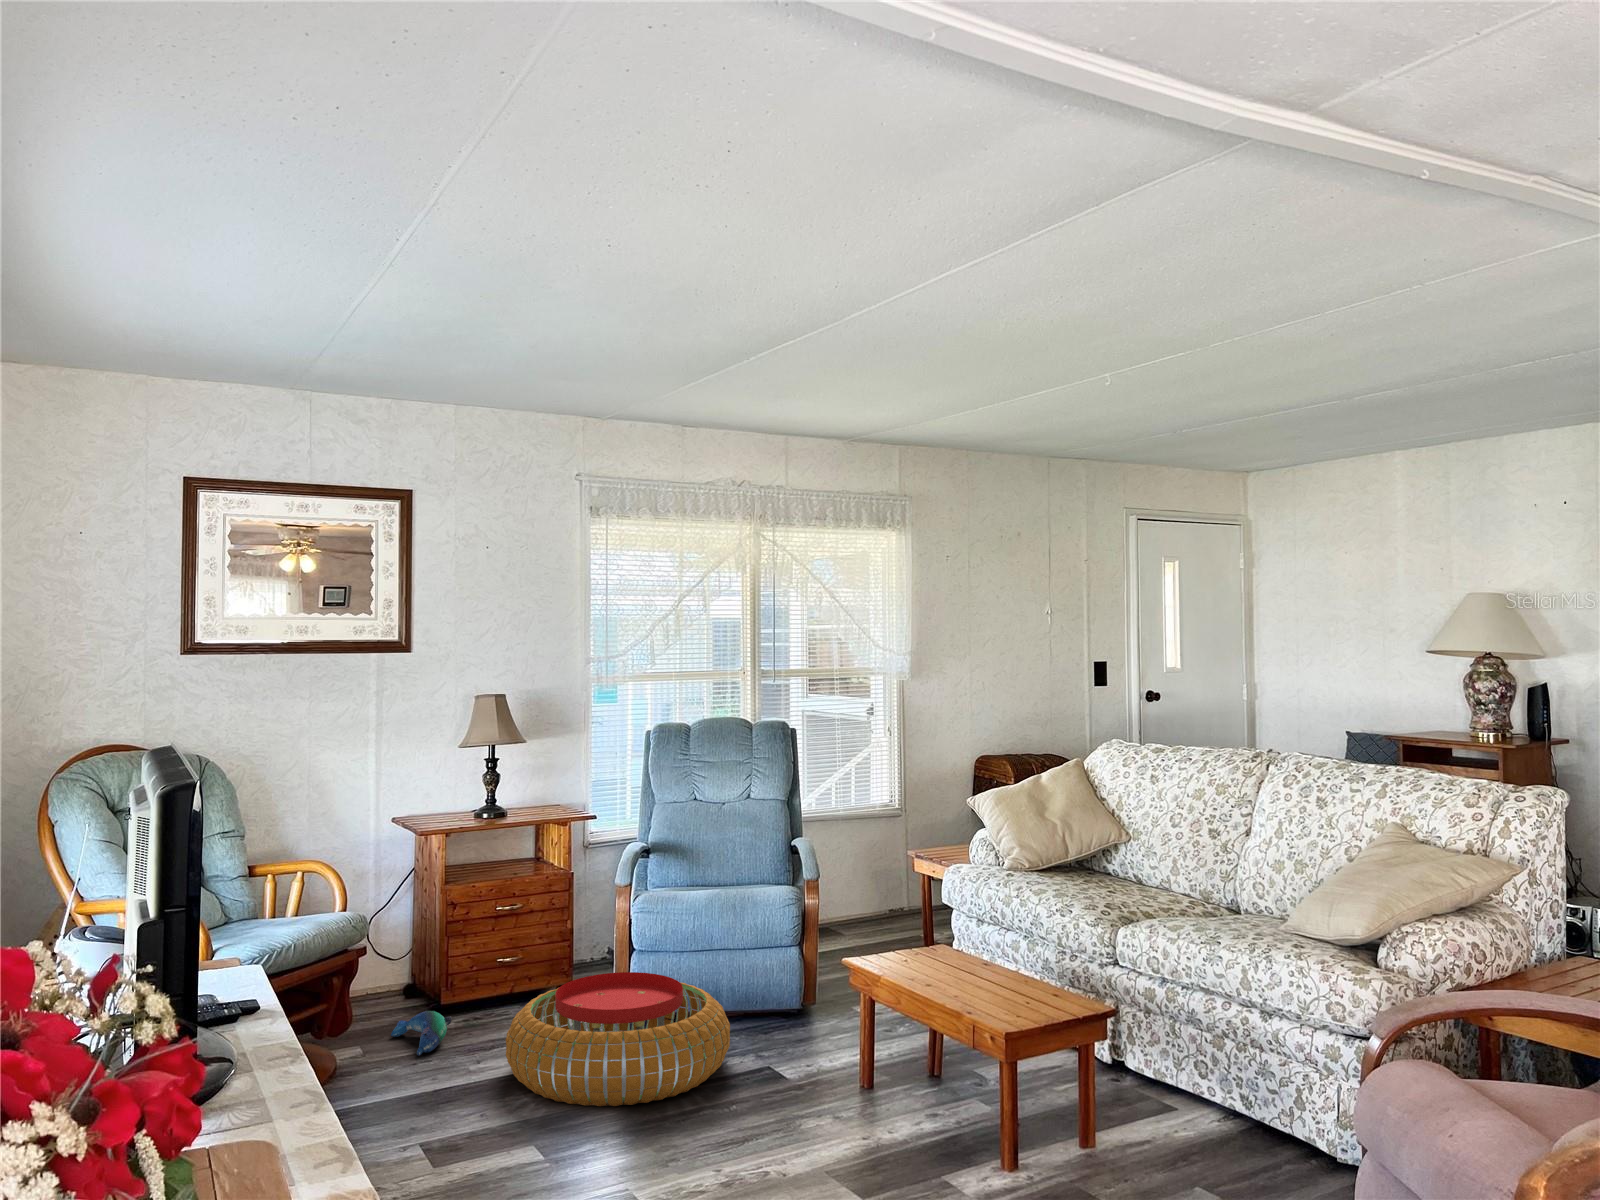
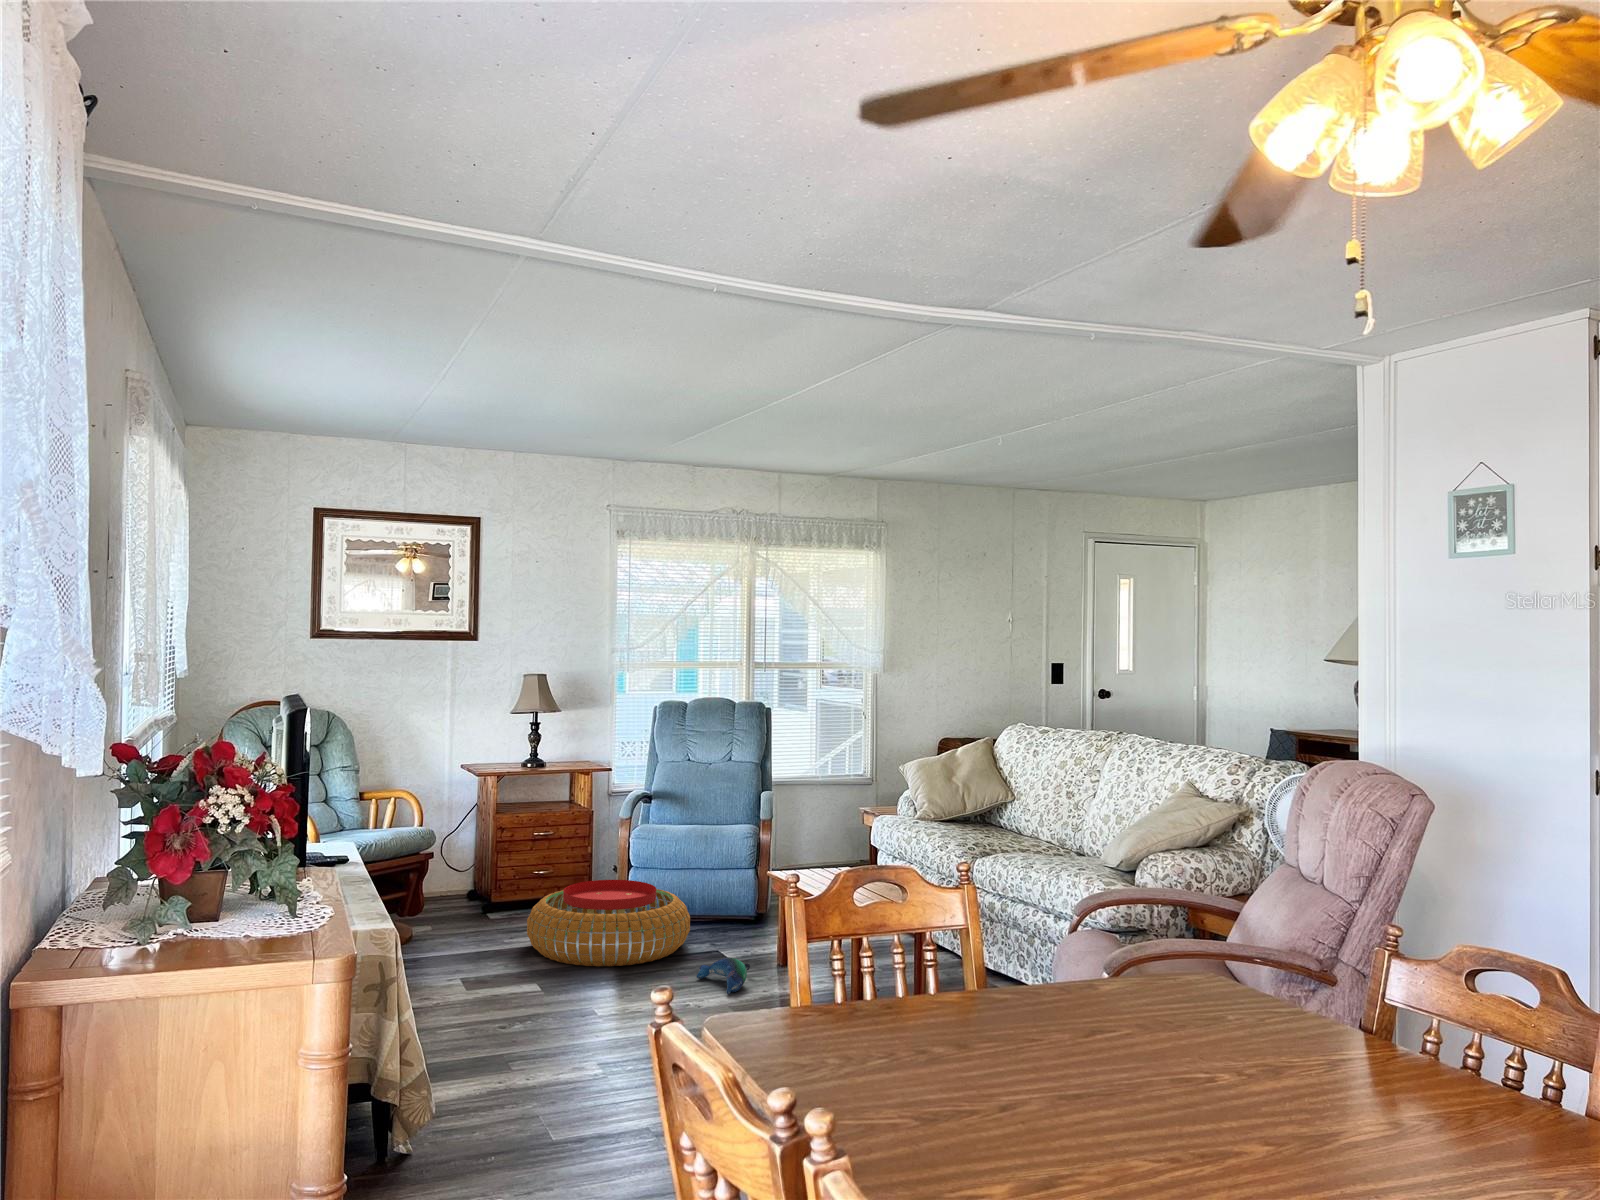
plush toy: present [391,1011,452,1055] -> present [697,958,750,994]

